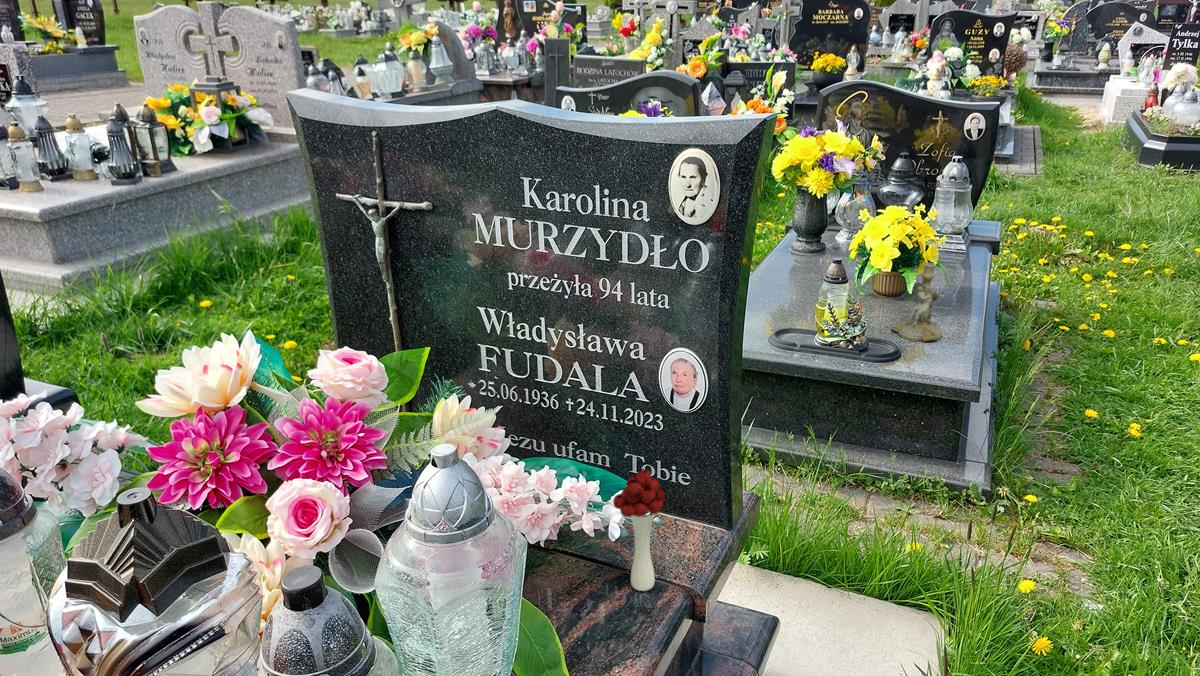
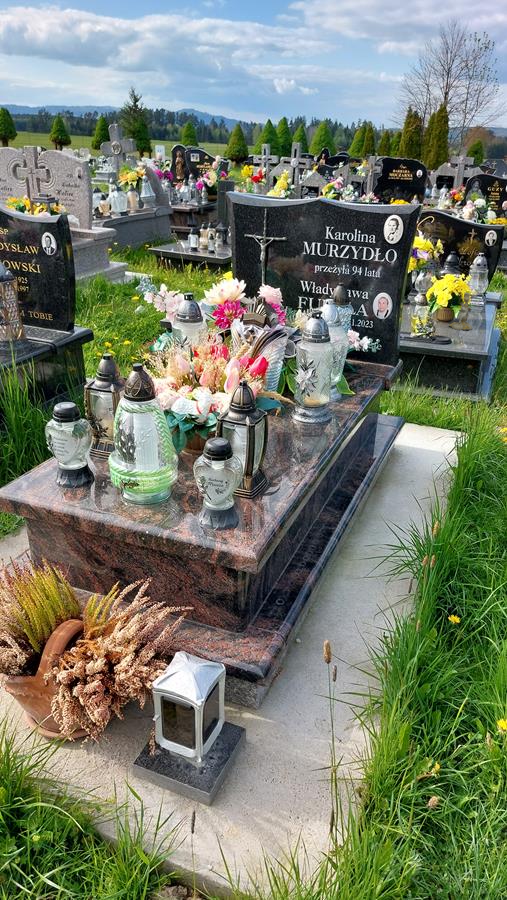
flower bouquet: present [613,469,665,591] -> none [364,327,381,374]

